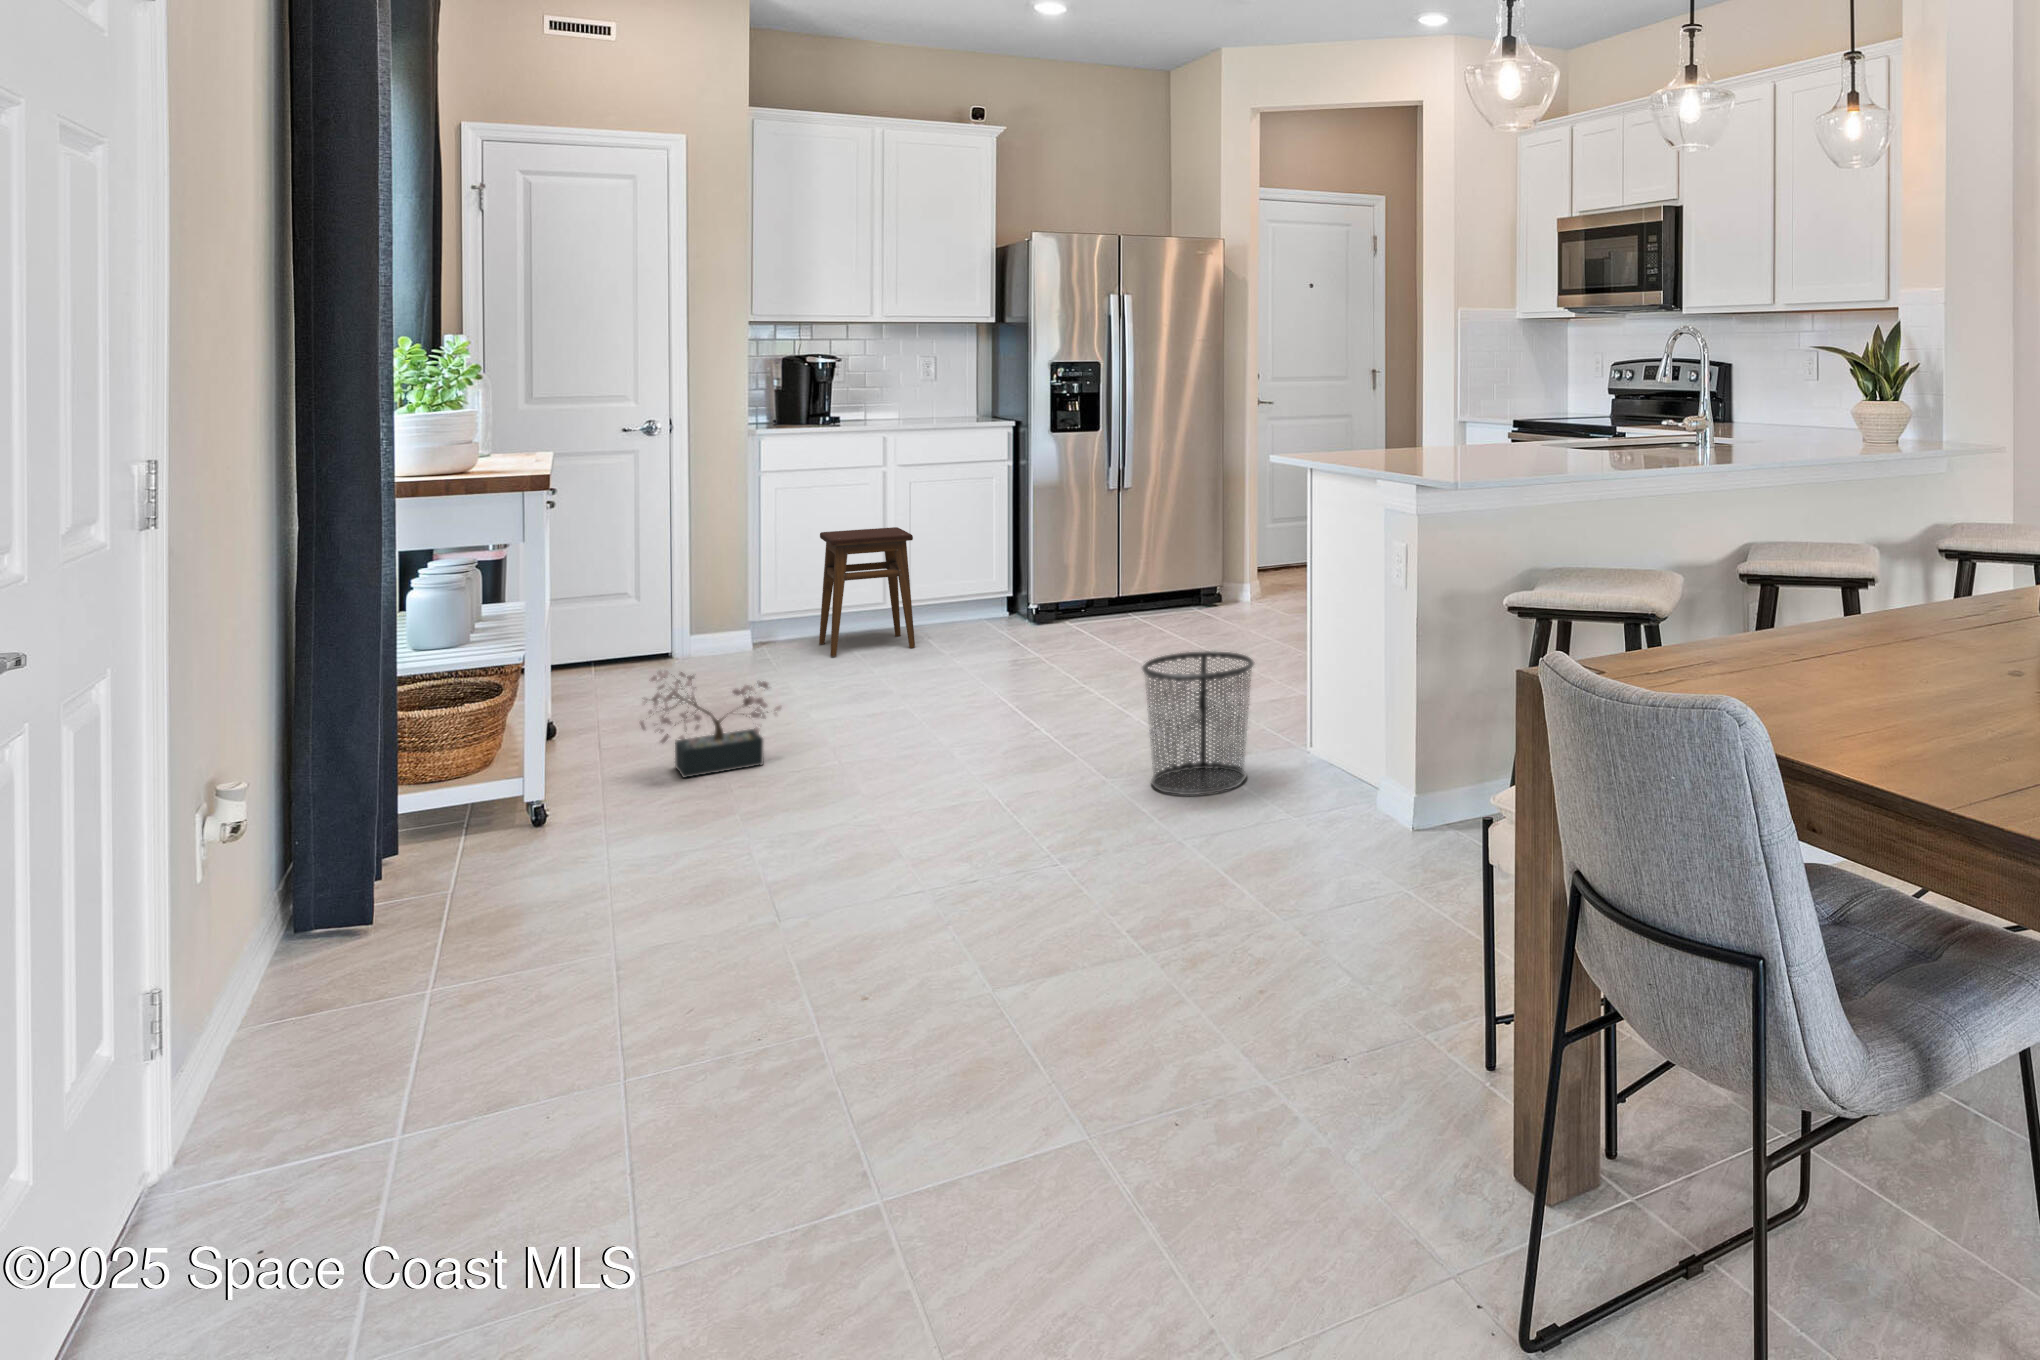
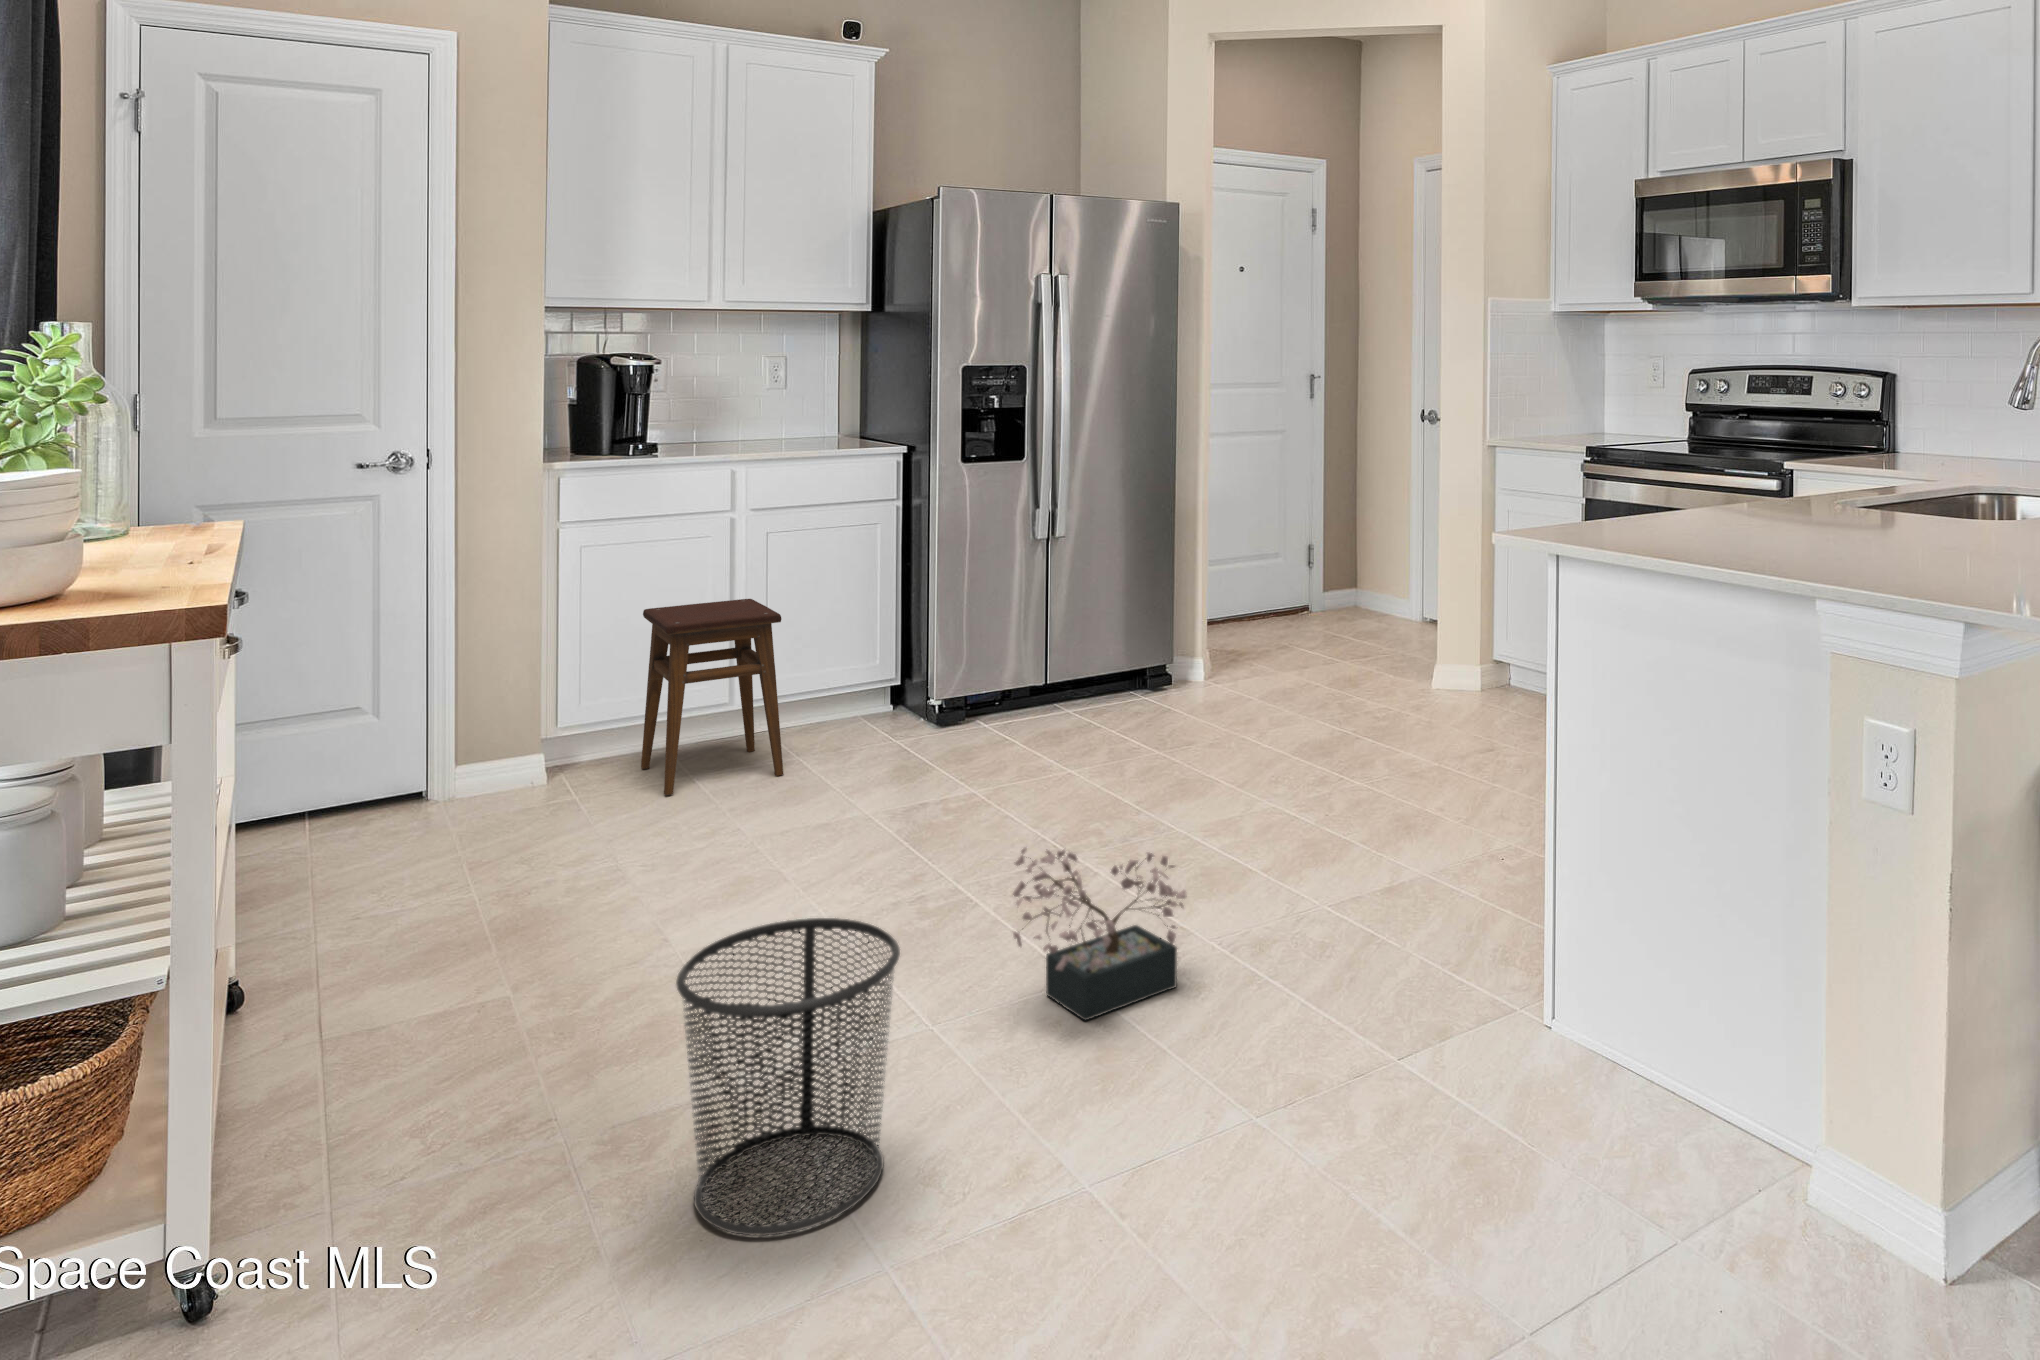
waste bin: present [1142,651,1255,795] -> present [676,918,900,1236]
decorative plant: present [640,671,781,778] -> present [1013,848,1186,1020]

